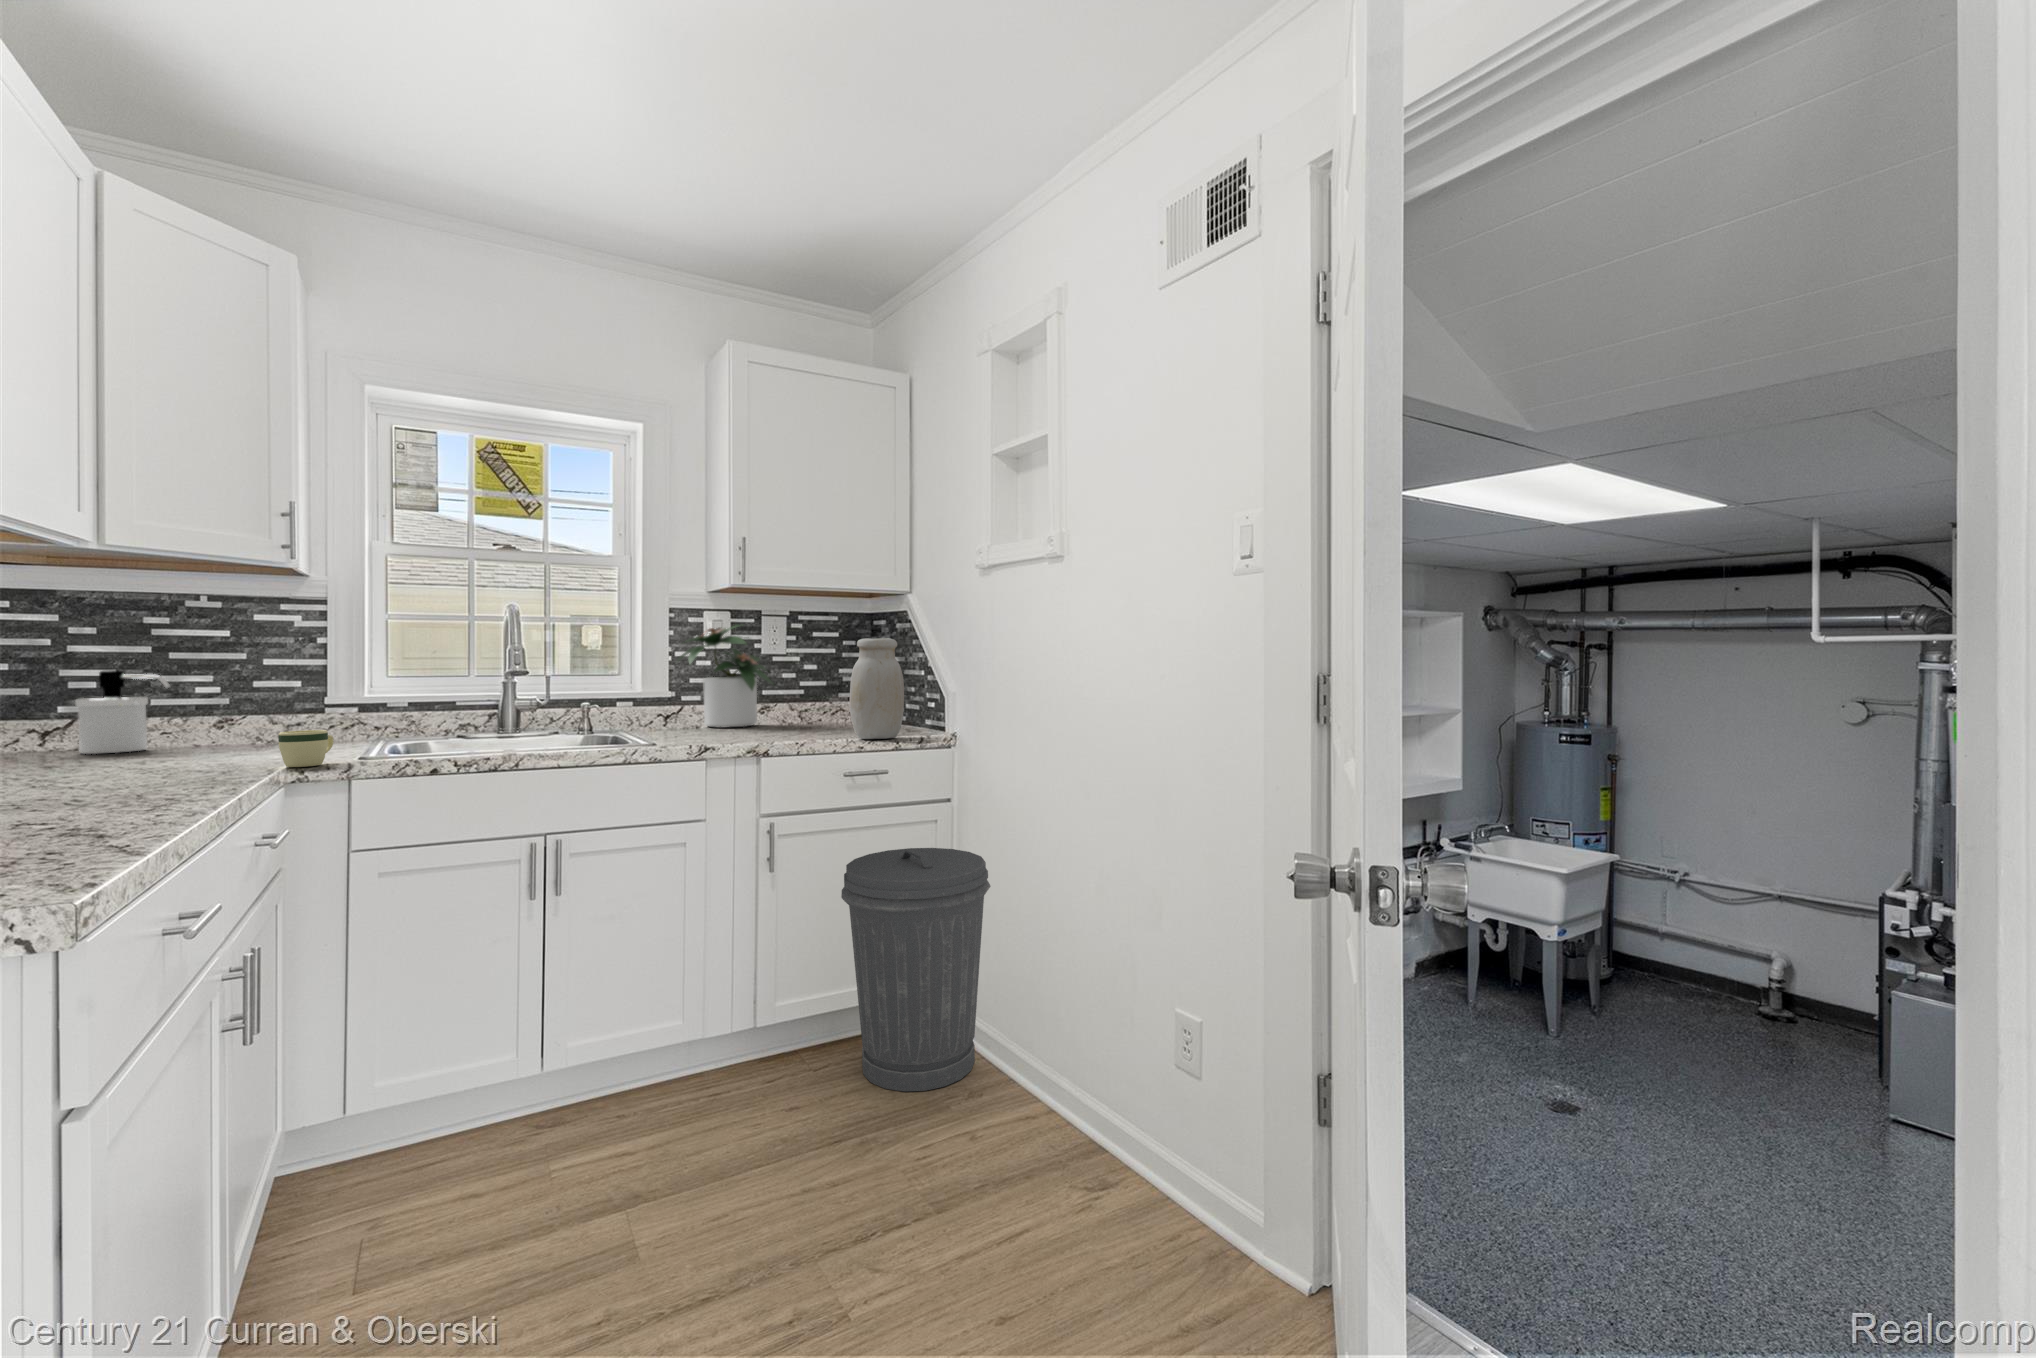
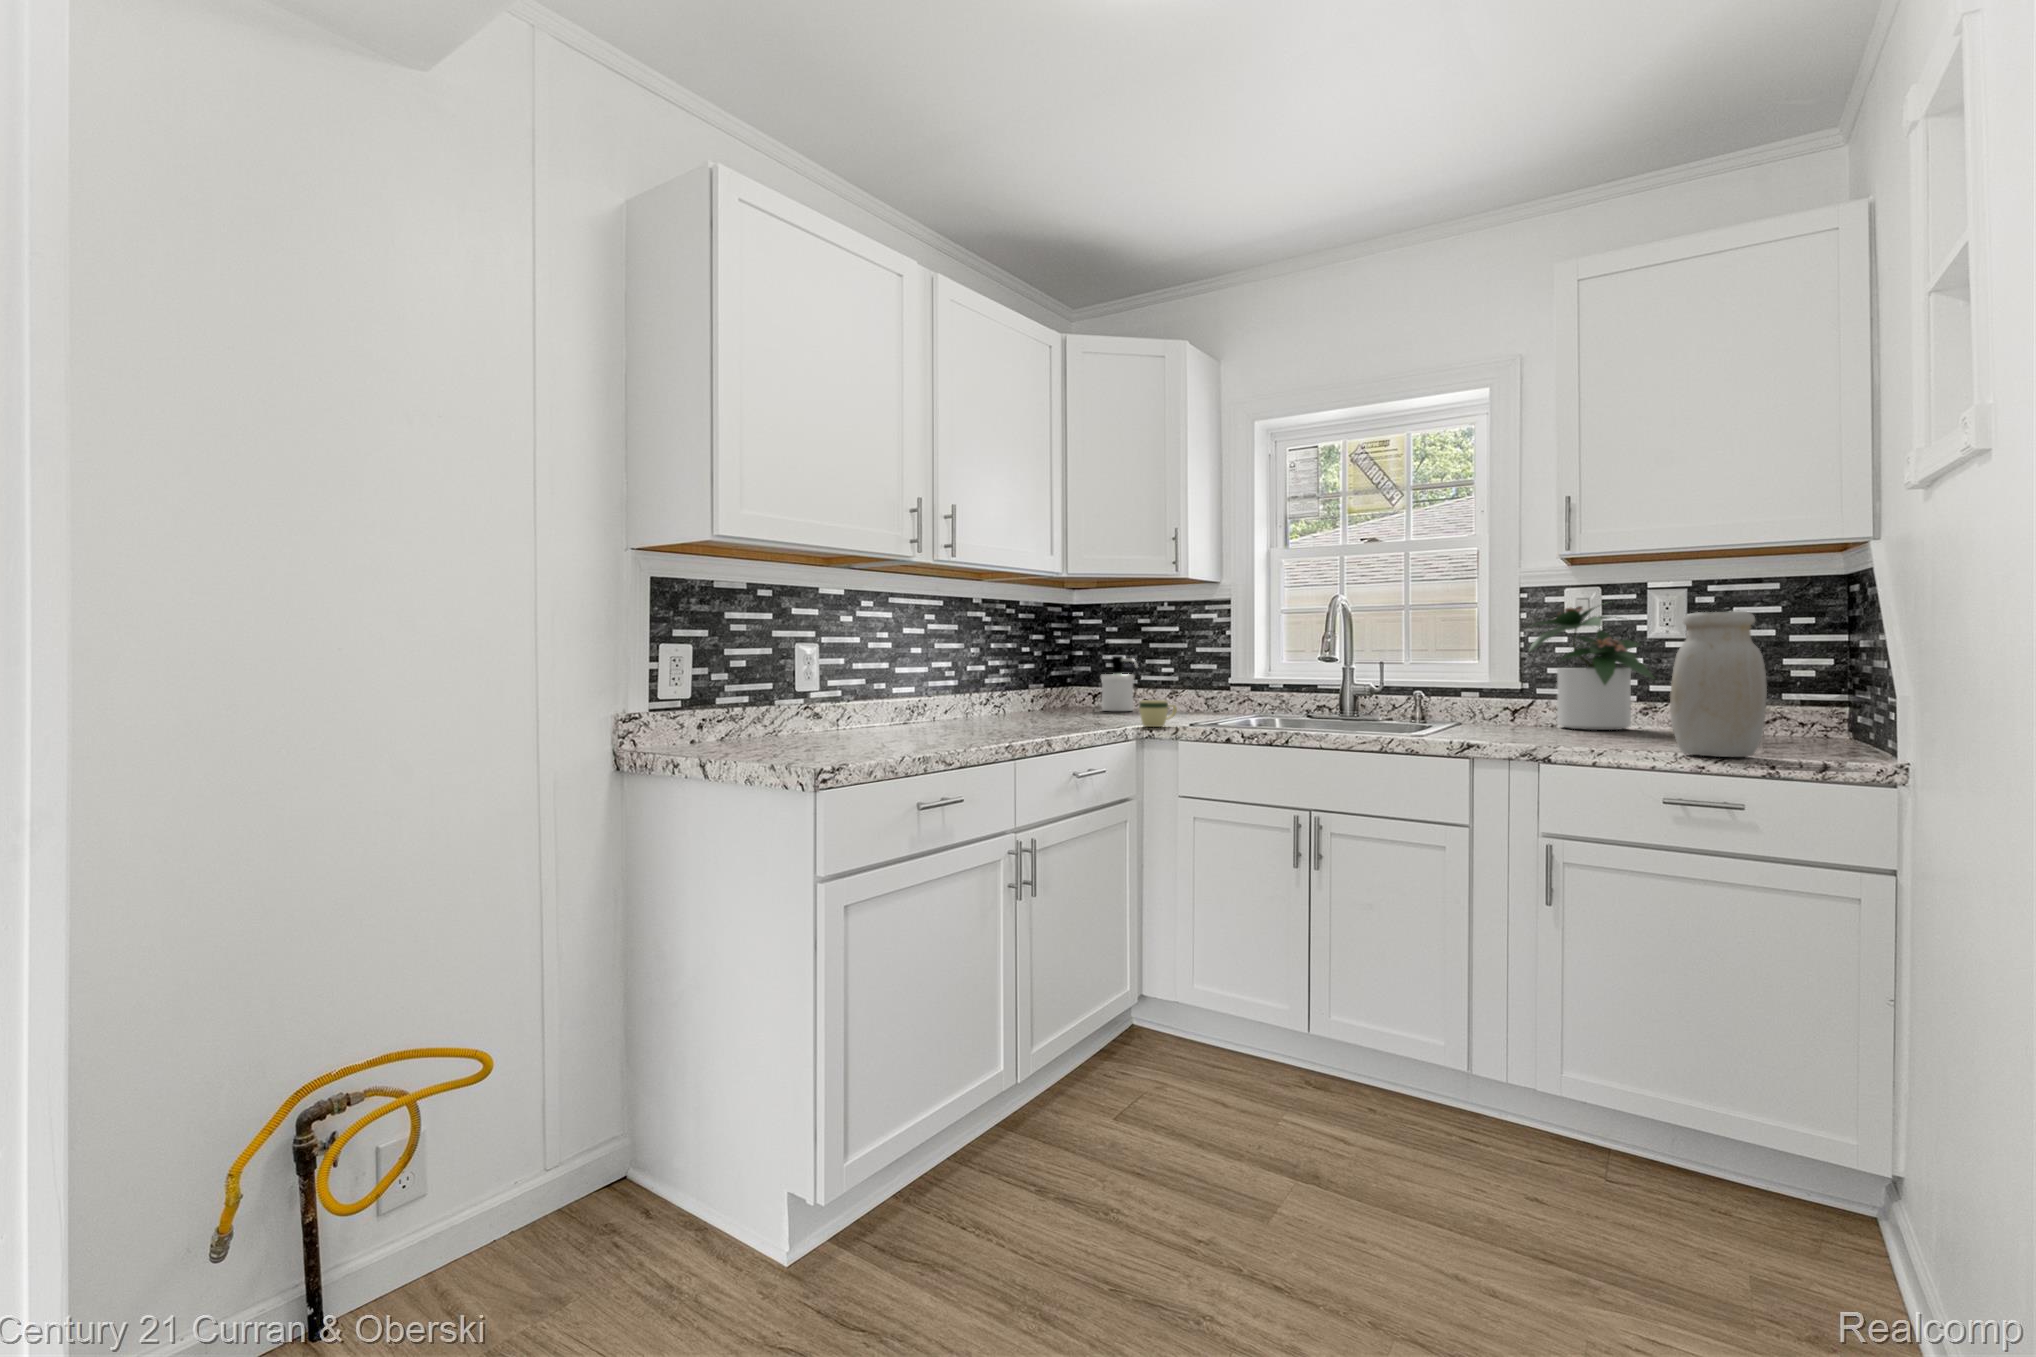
trash can: present [841,848,991,1092] -> none [1607,918,1889,1298]

